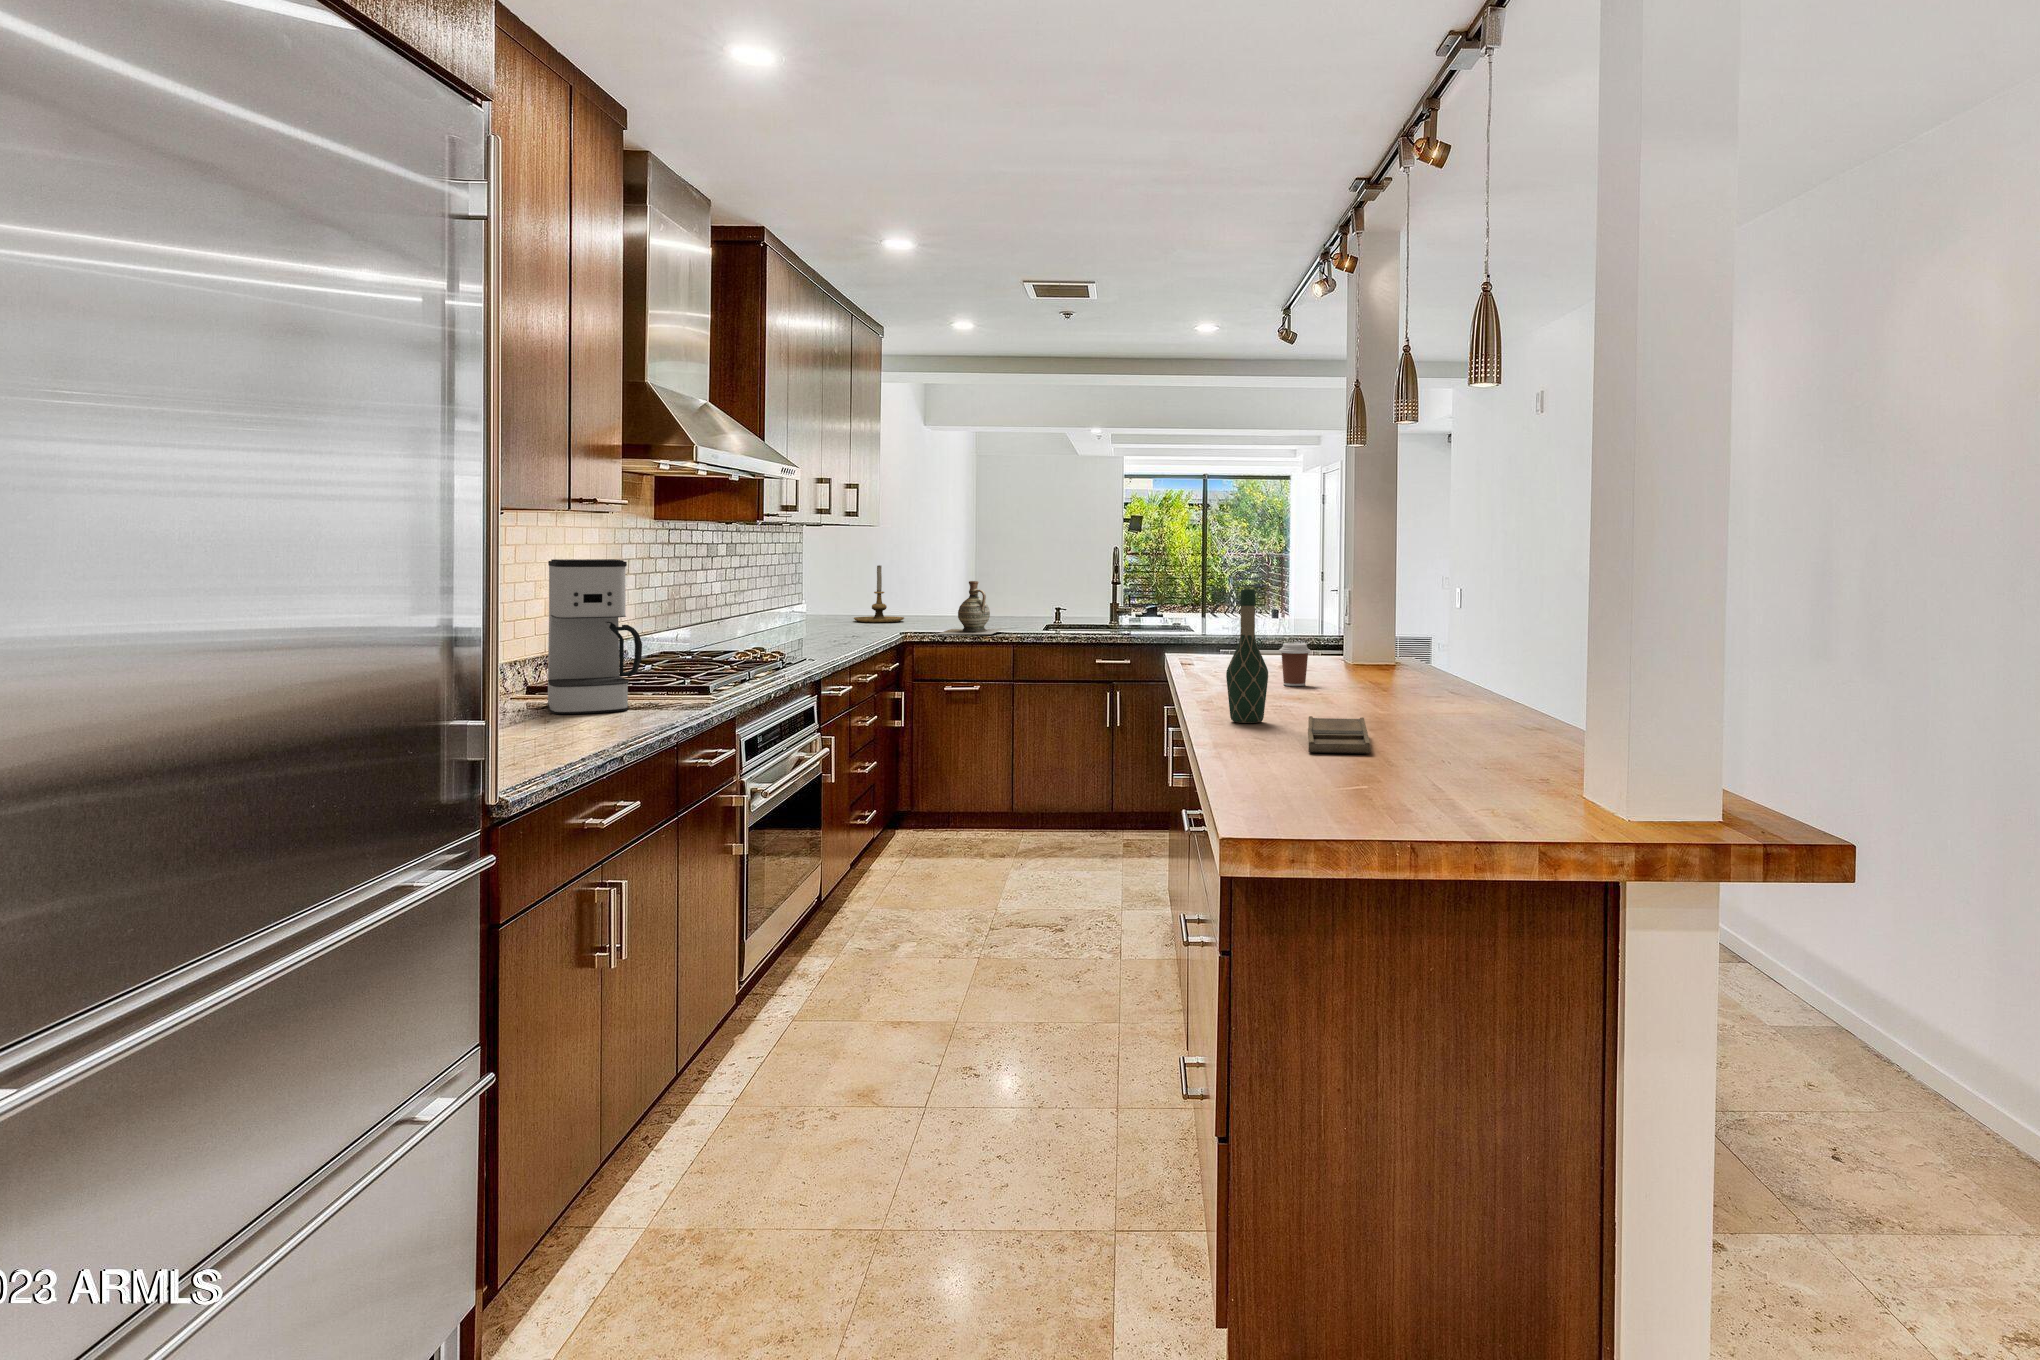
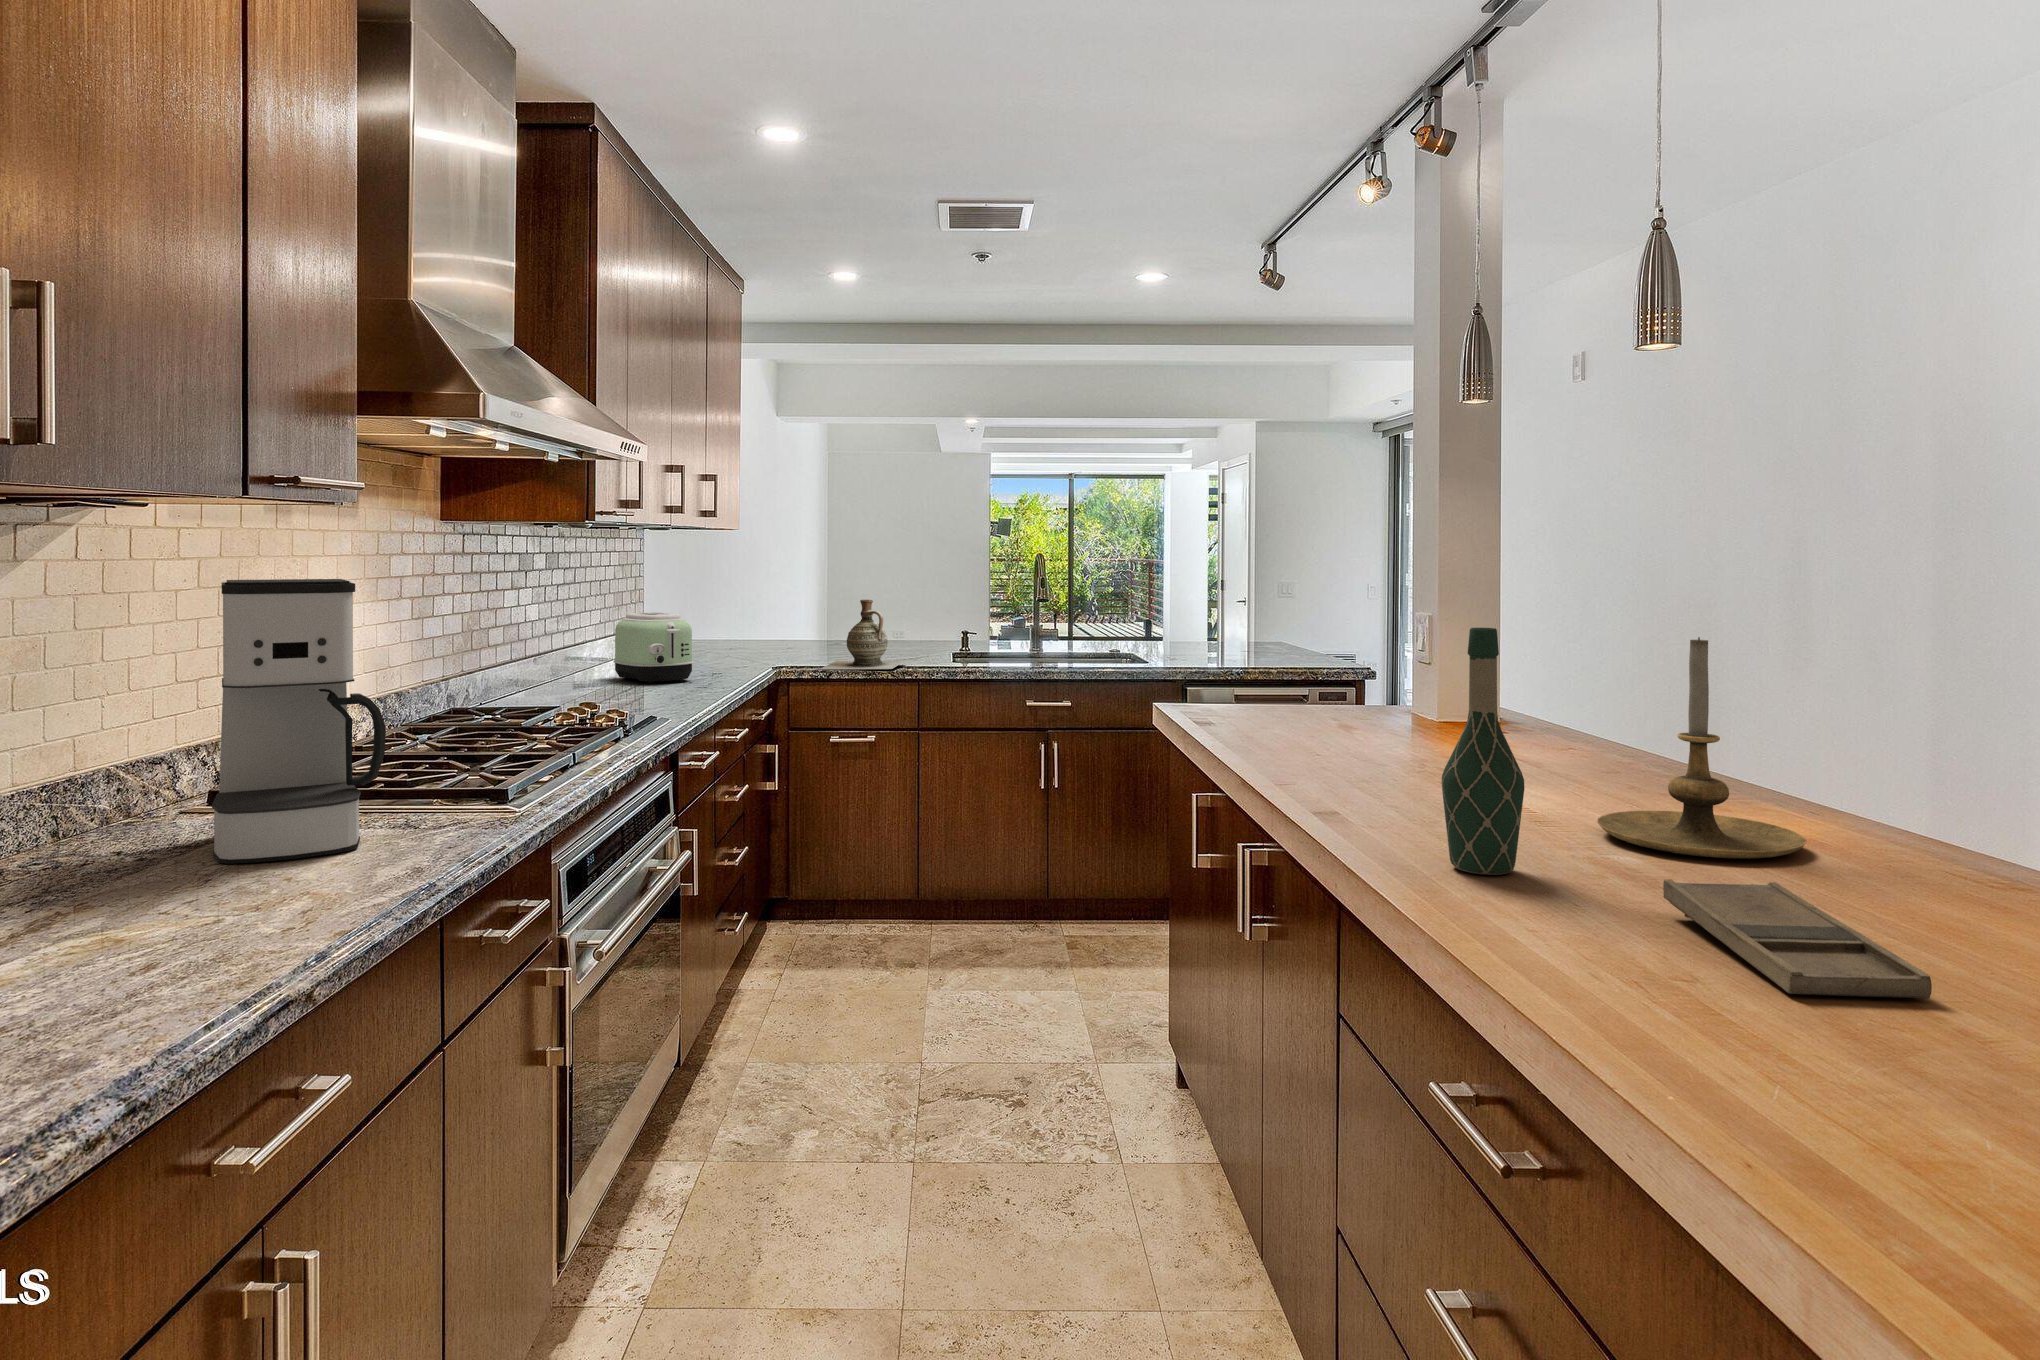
candle holder: present [854,565,904,622] -> present [1597,637,1807,859]
toaster: none [777,589,837,641] -> present [614,612,694,683]
coffee cup: present [1279,643,1310,686] -> none [1387,698,1438,766]

